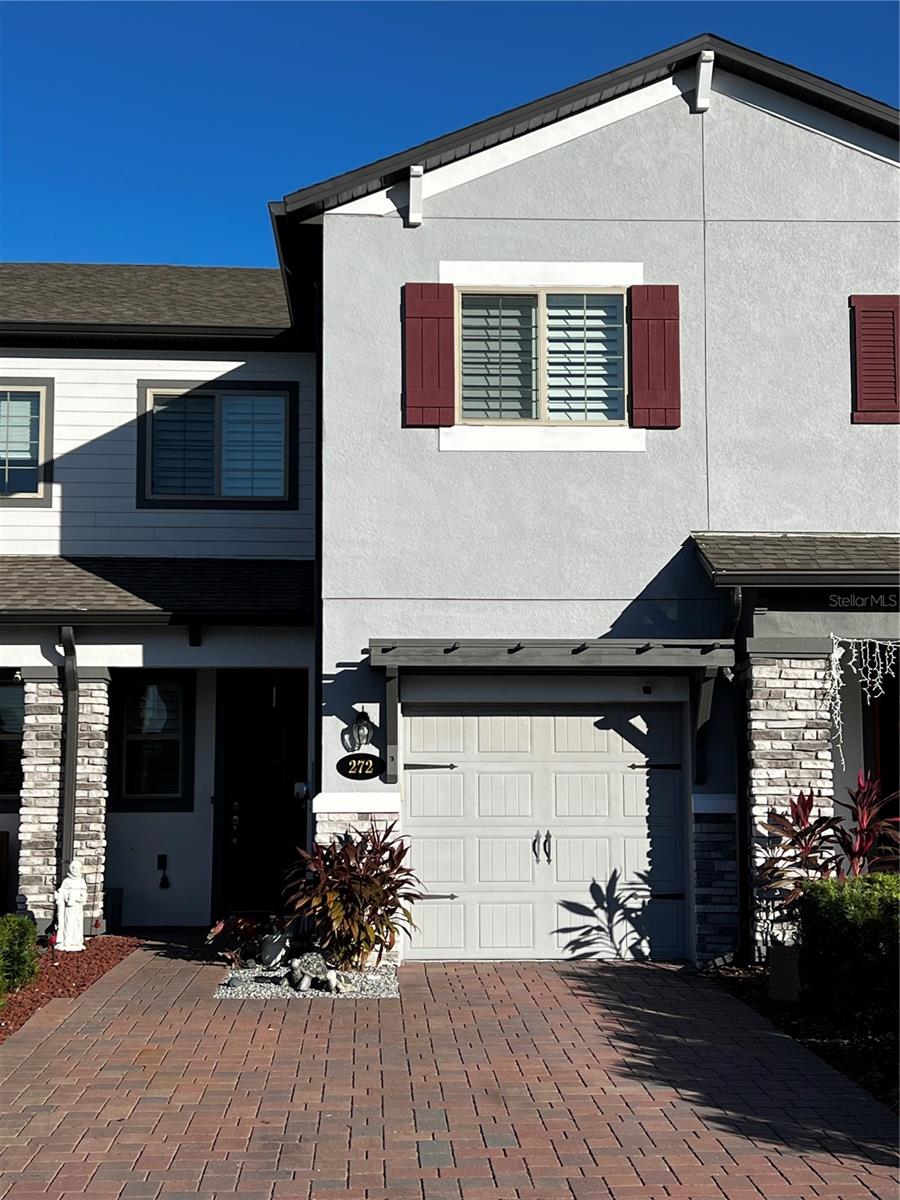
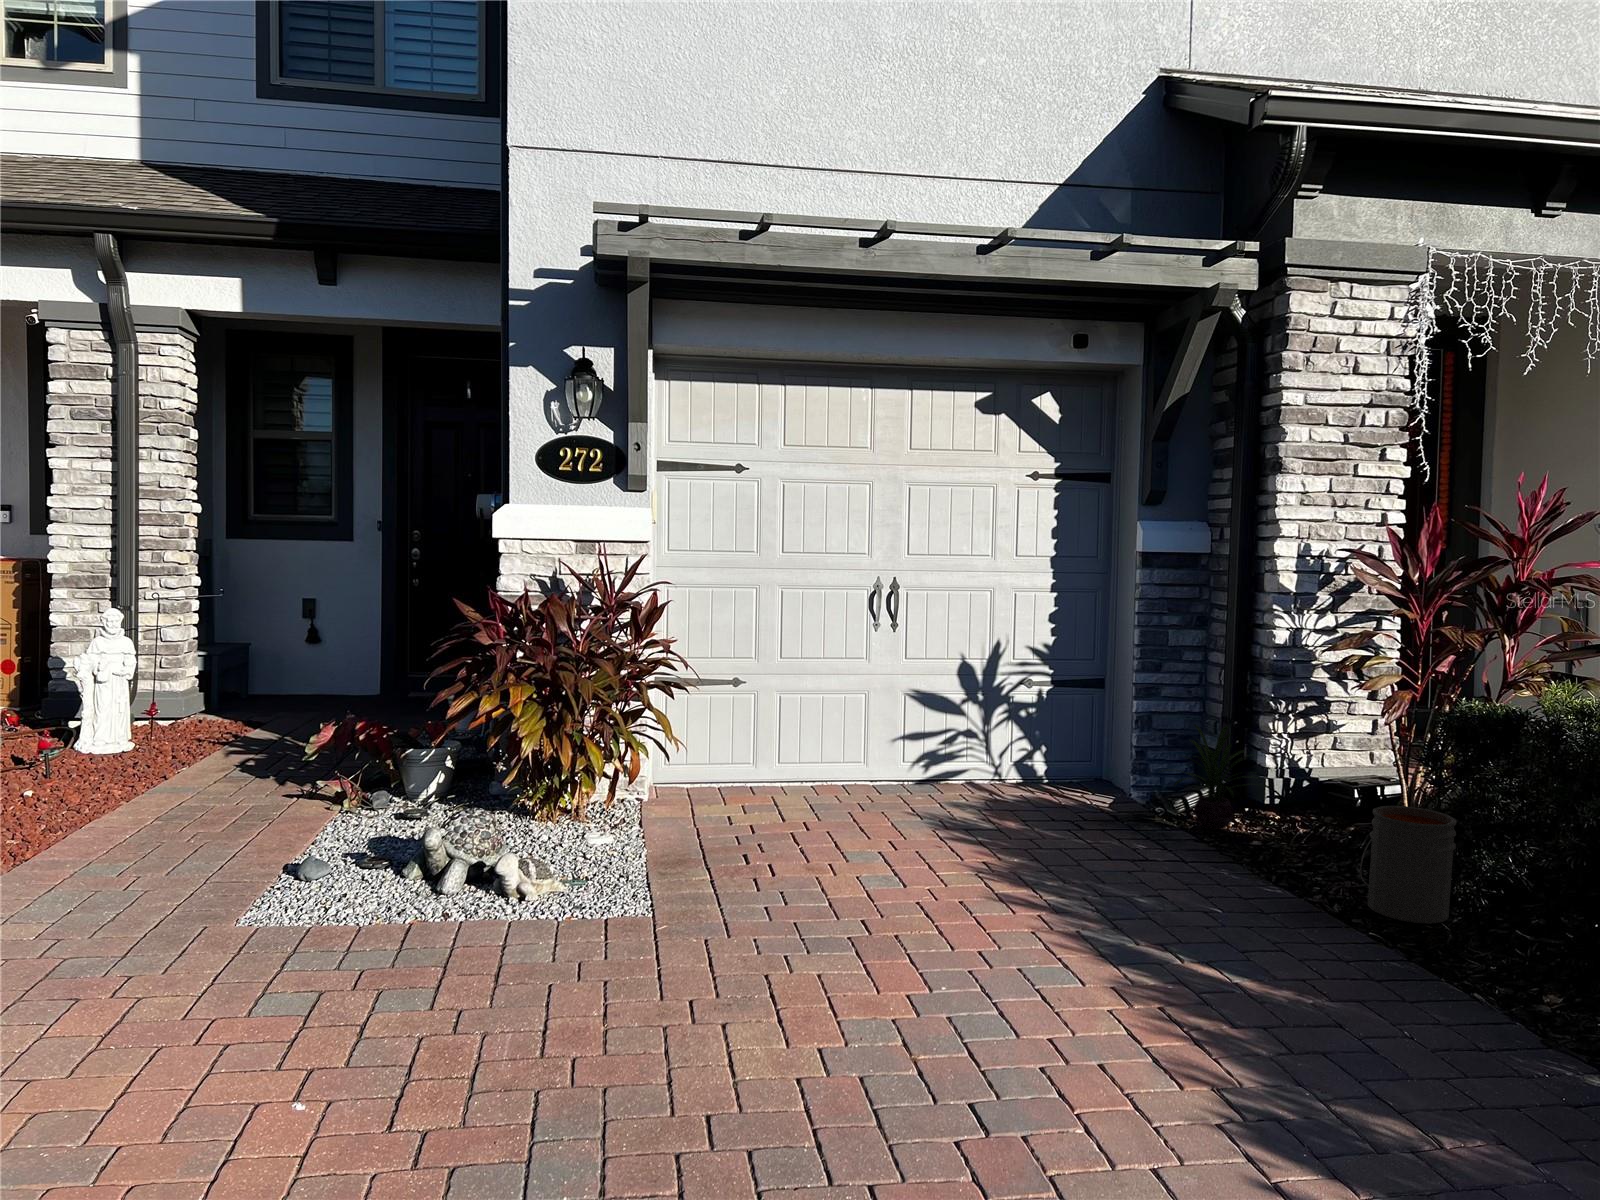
decorative plant: none [695,914,759,975] -> present [1175,724,1252,830]

